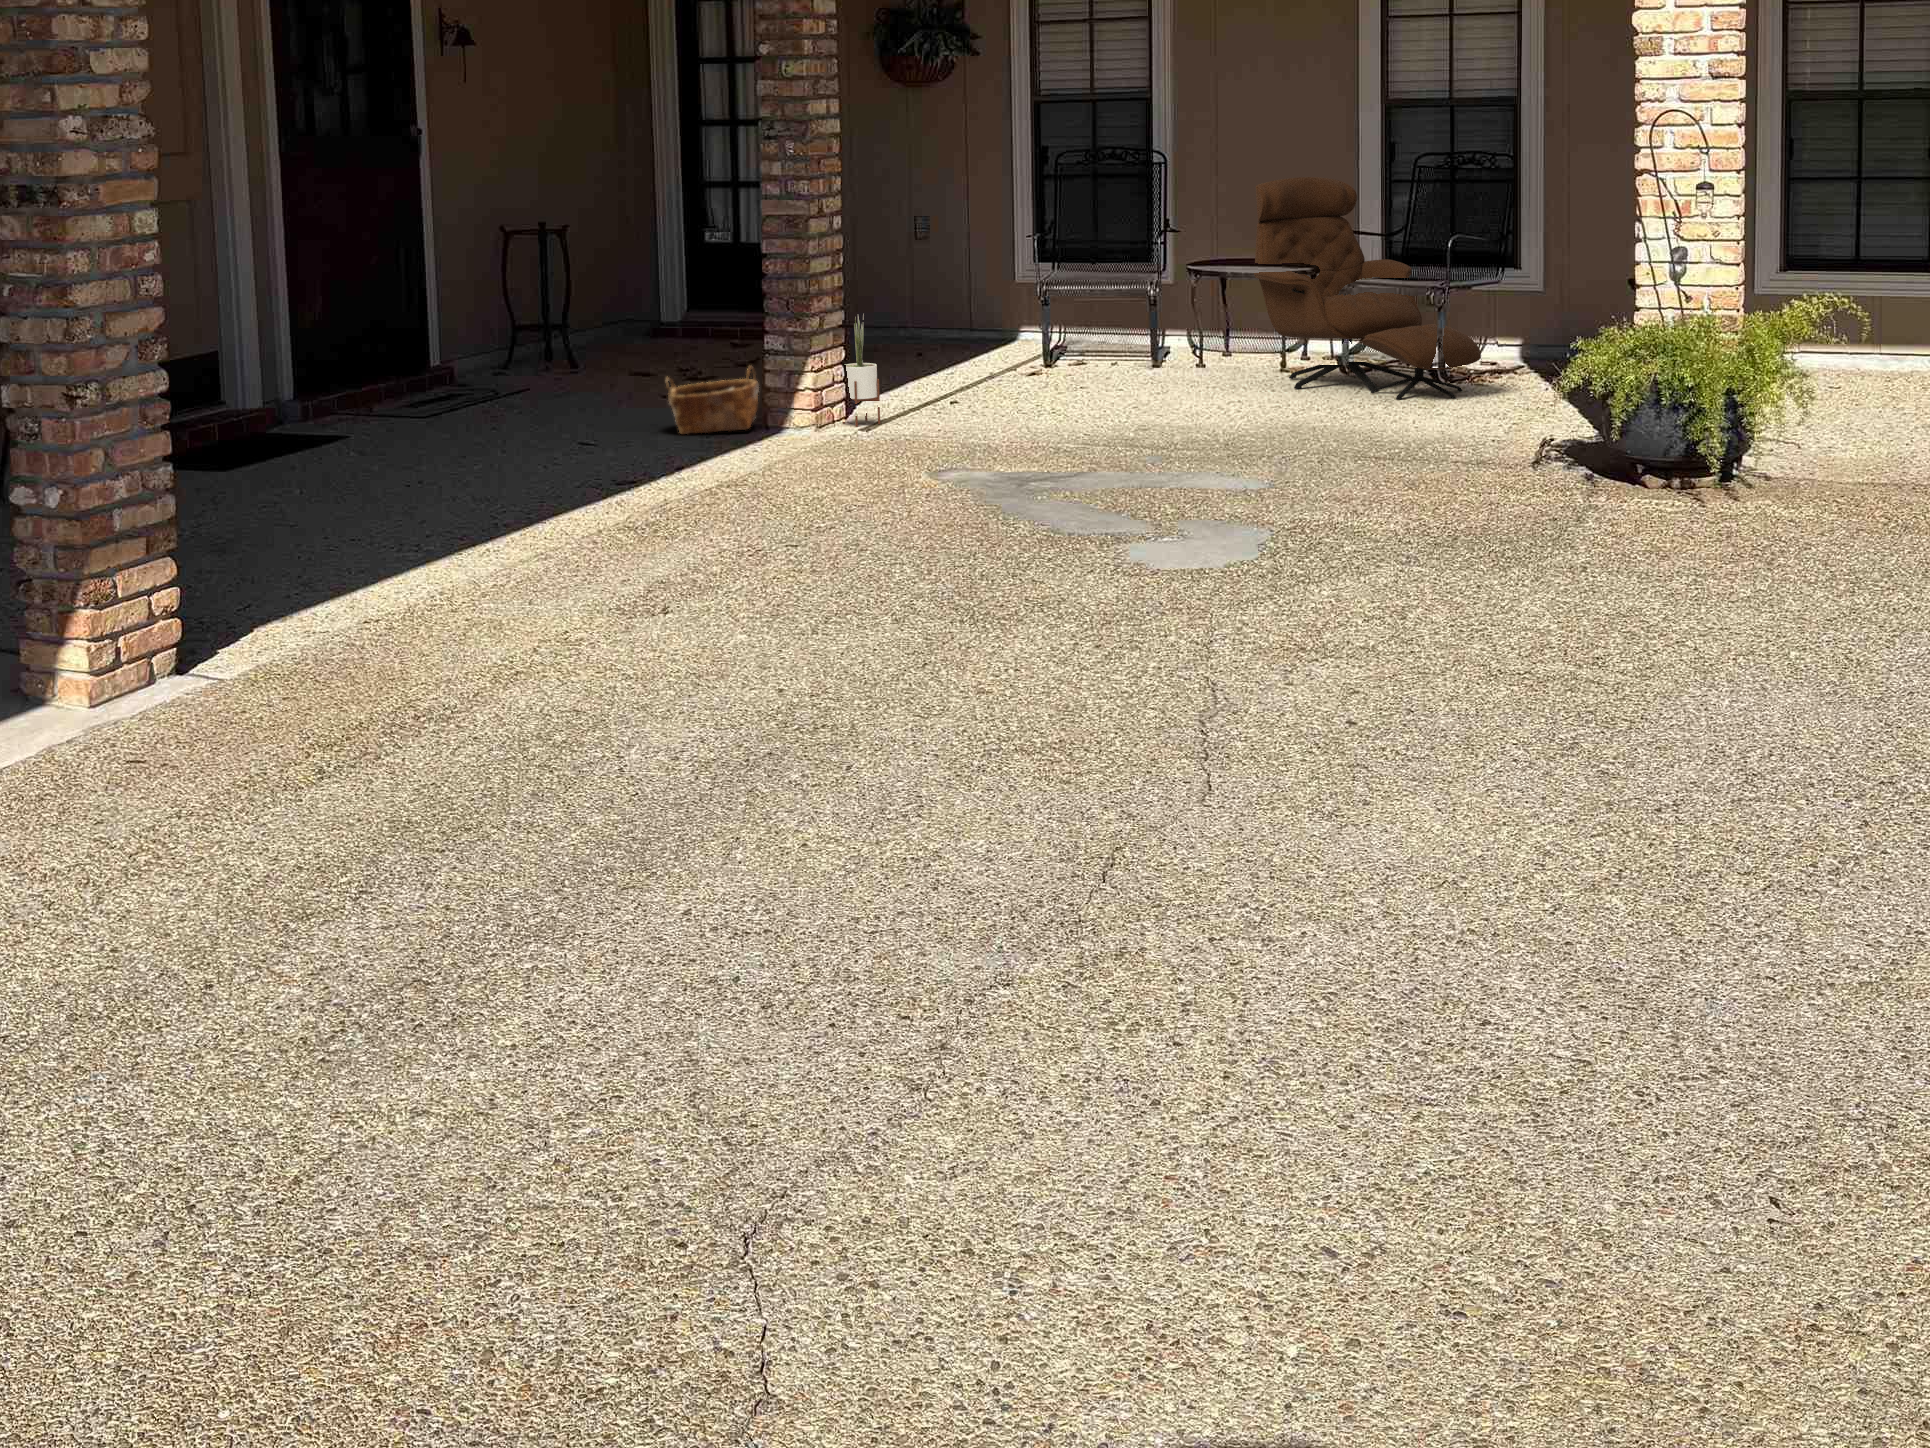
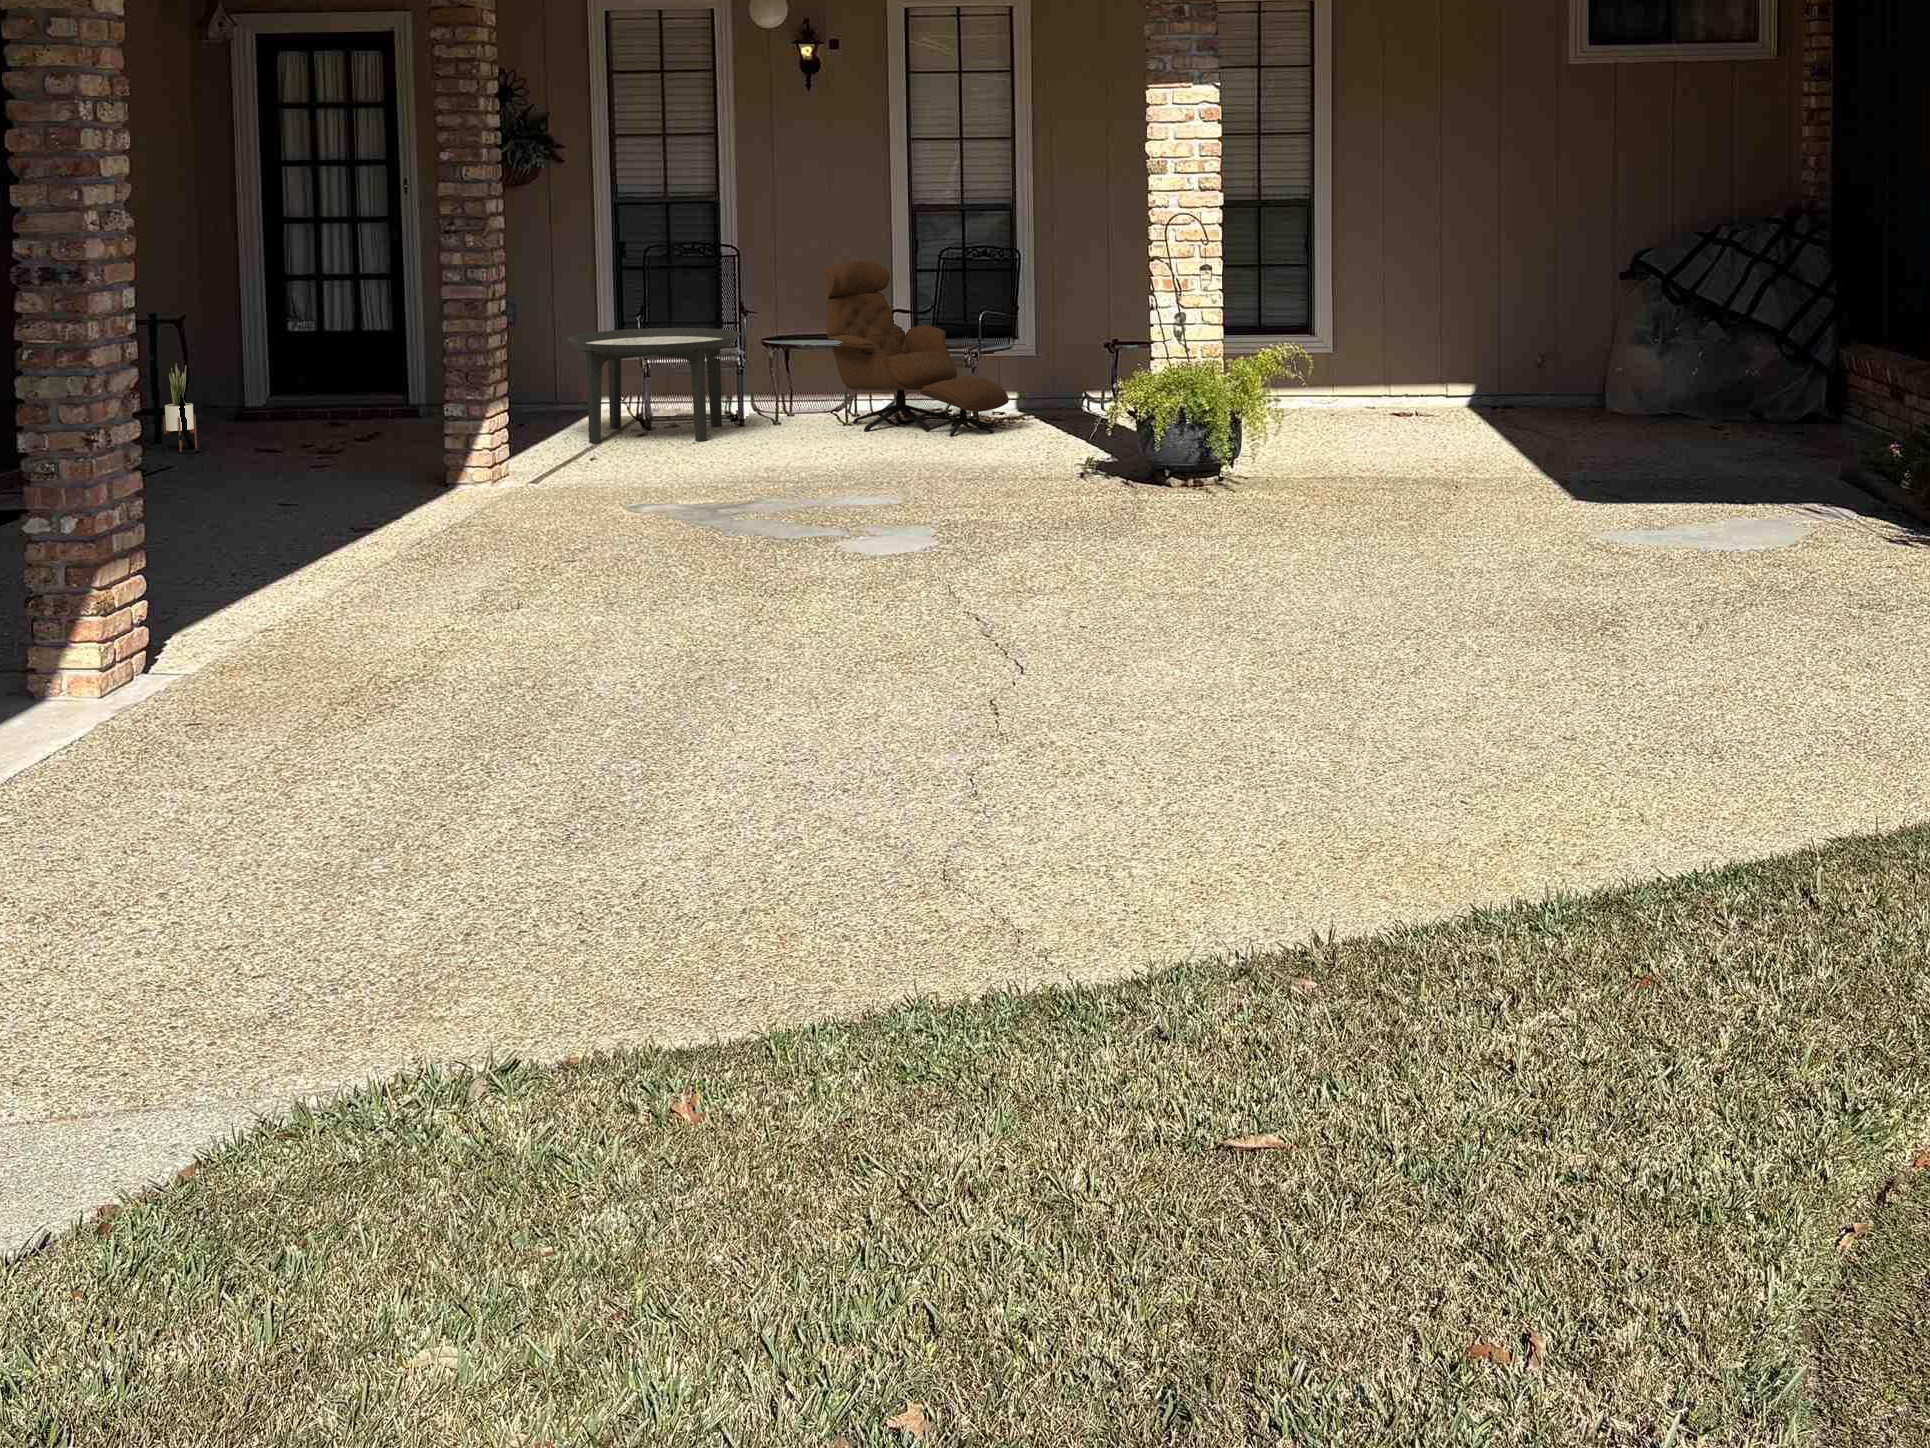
round table: none [945,256,1149,392] -> present [567,328,740,443]
potted plant: present [843,316,880,427] -> present [163,365,197,452]
woven basket: present [666,366,759,434] -> none [356,432,441,495]

